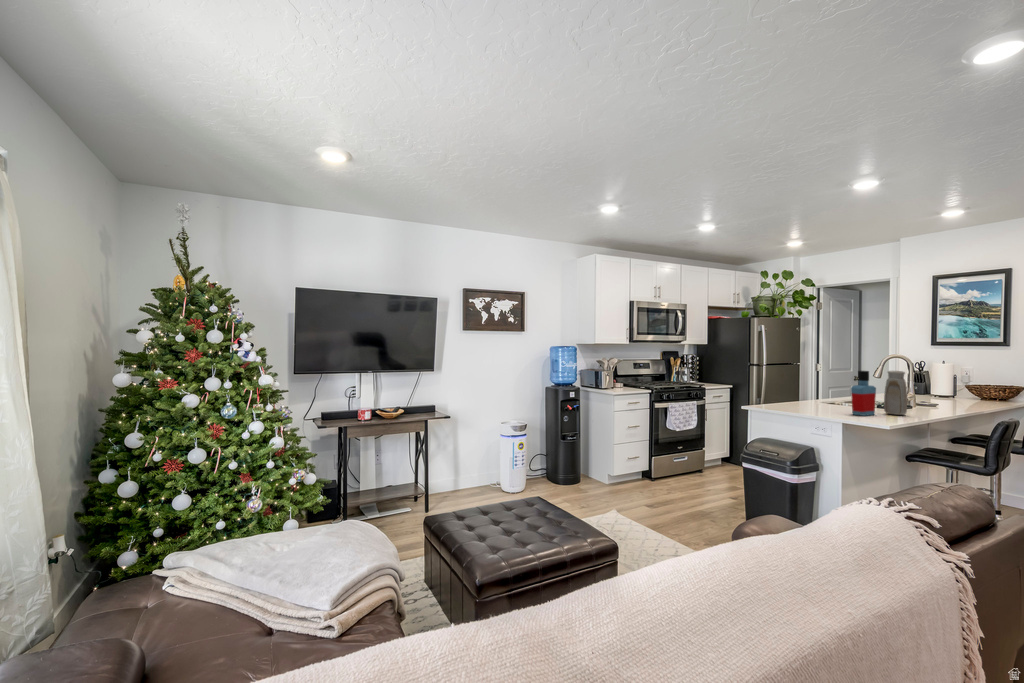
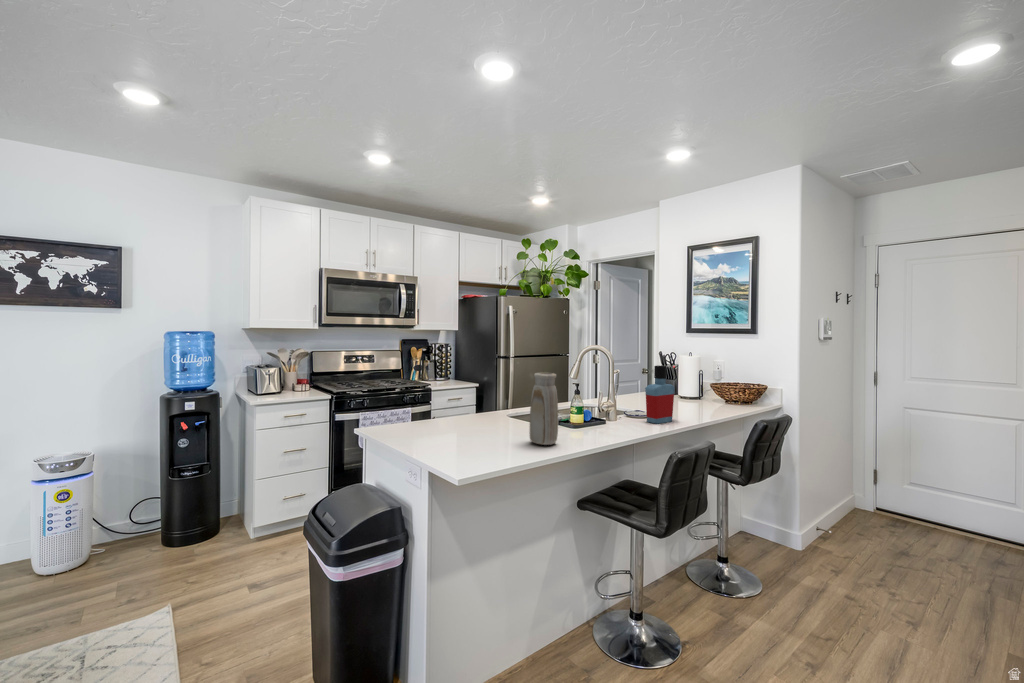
bottle: present [851,371,876,416] -> present [645,366,675,424]

